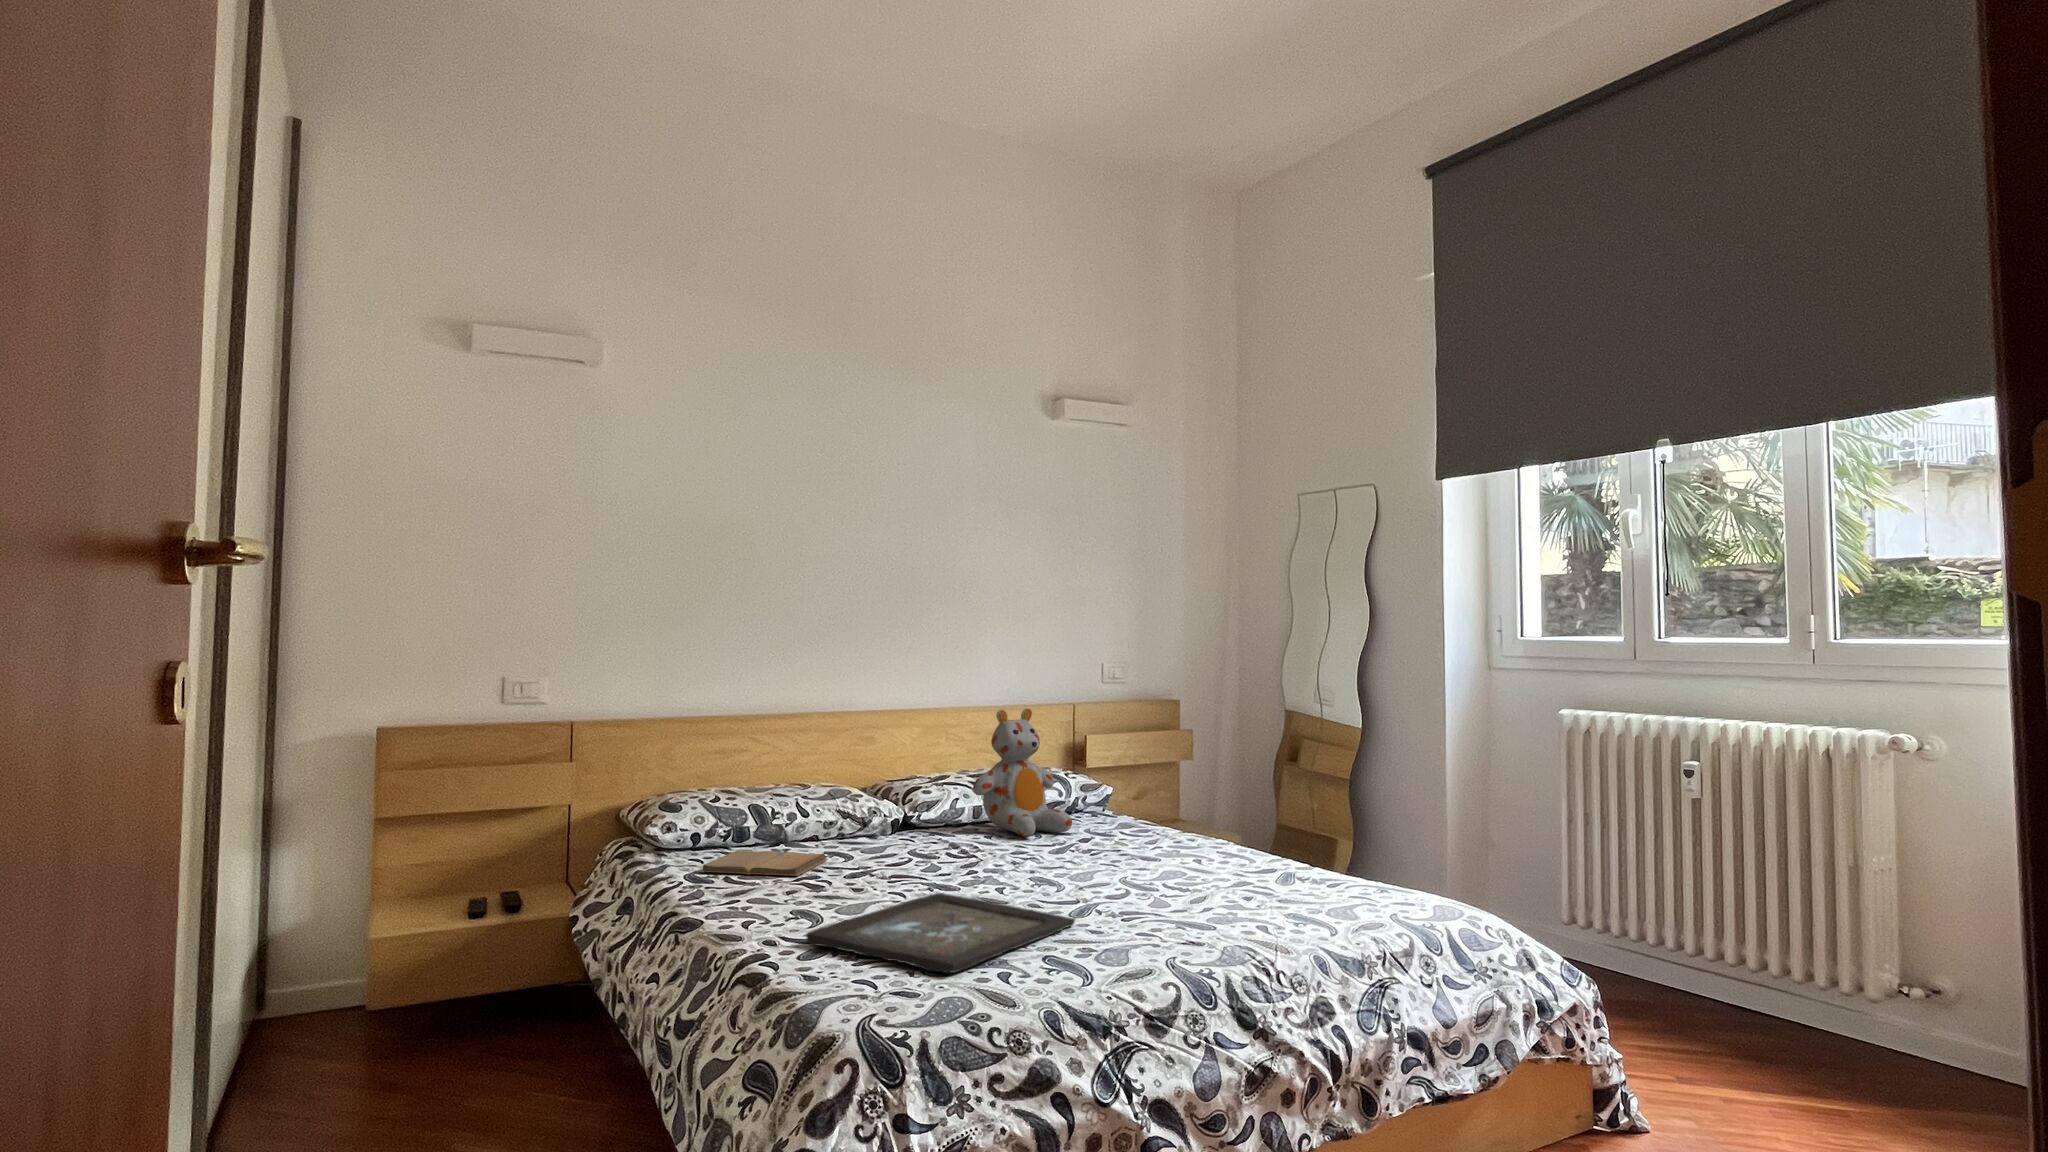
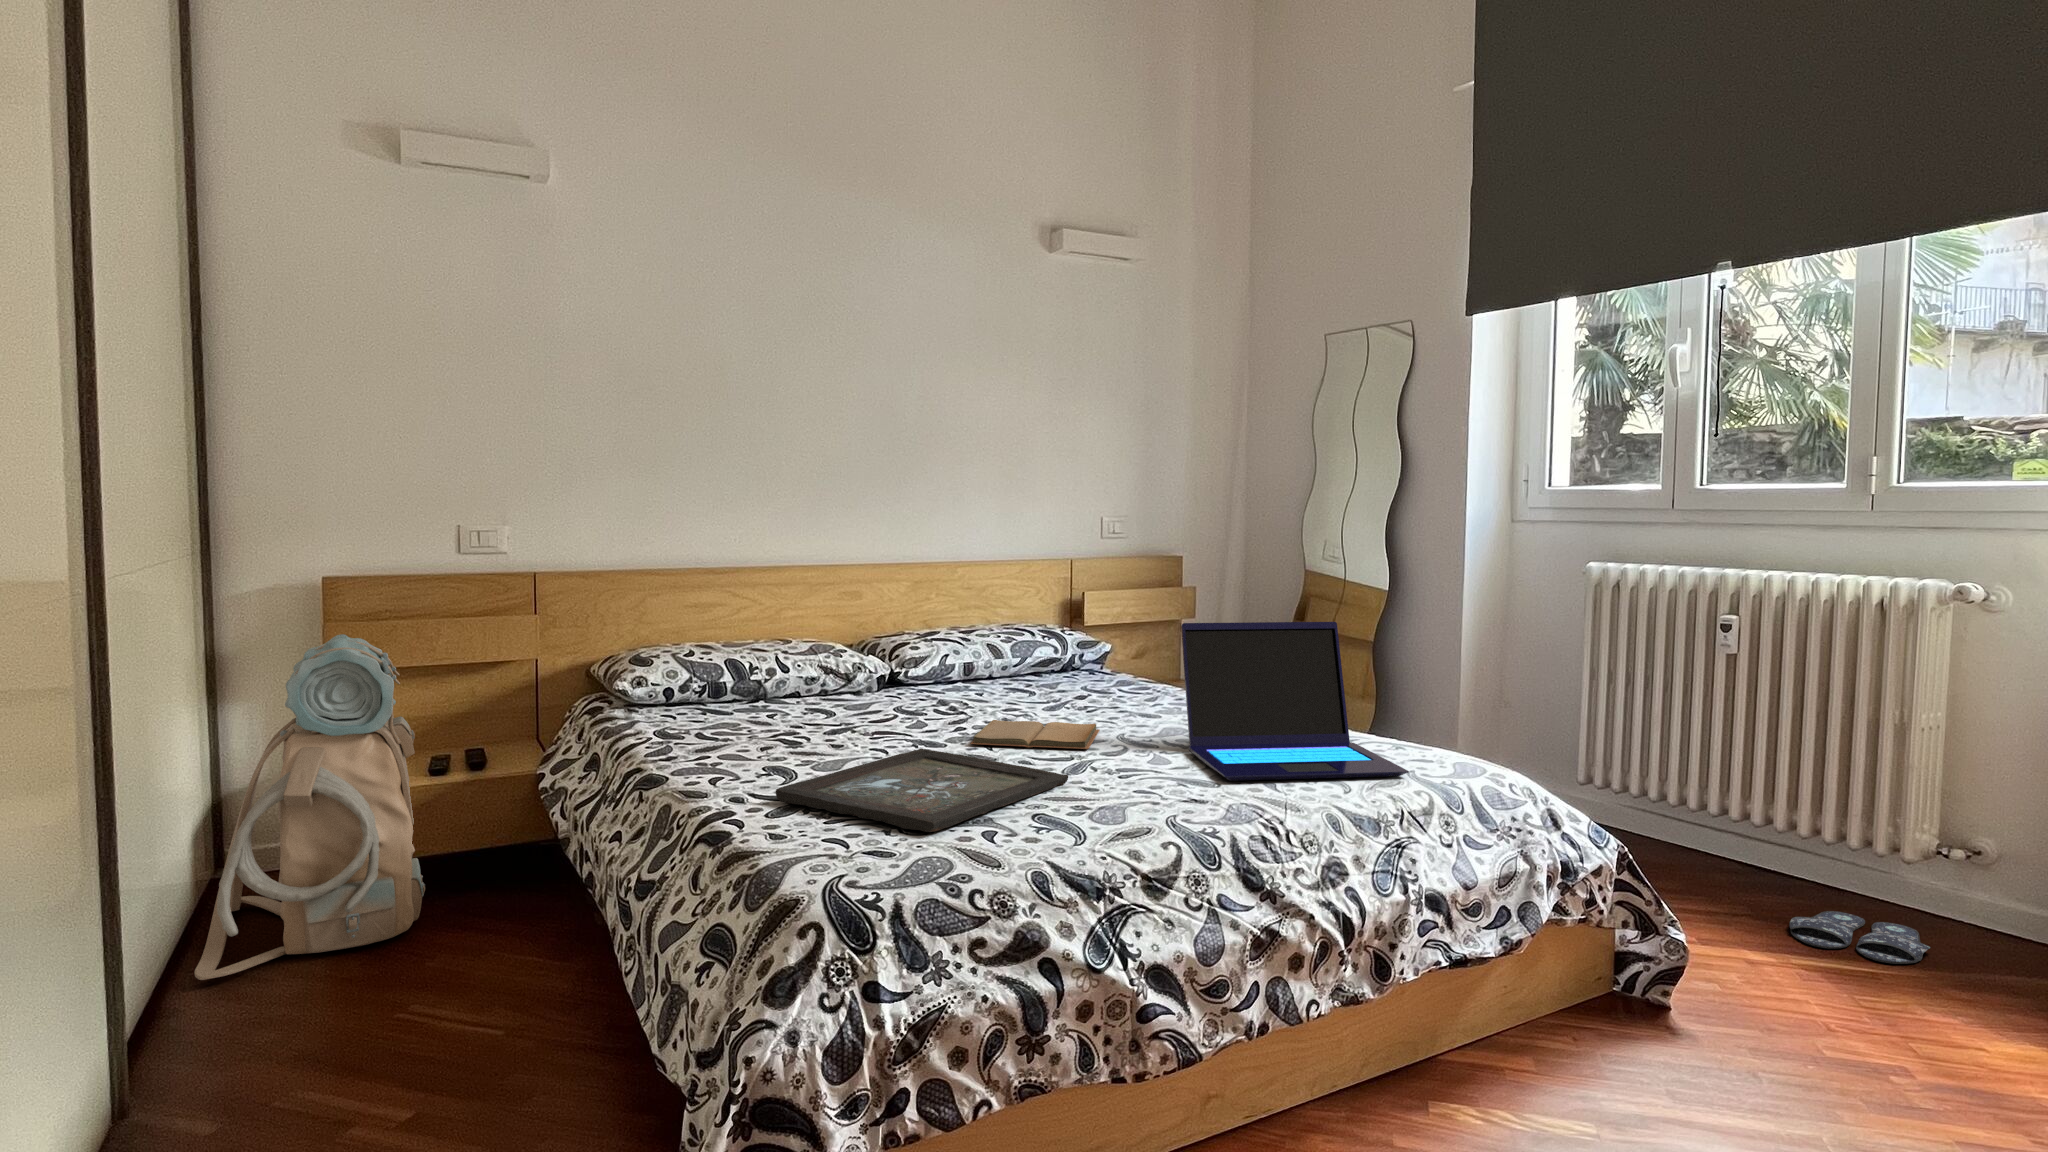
stuffed bear: present [973,708,1072,837] -> none [963,559,1068,694]
laptop: none [1177,771,1390,923] -> present [1181,622,1409,781]
backpack: none [244,783,459,1120] -> present [195,634,425,980]
book: present [700,850,827,876] -> present [971,720,1100,749]
slippers: none [1764,1050,1898,1101] -> present [1790,911,1931,964]

